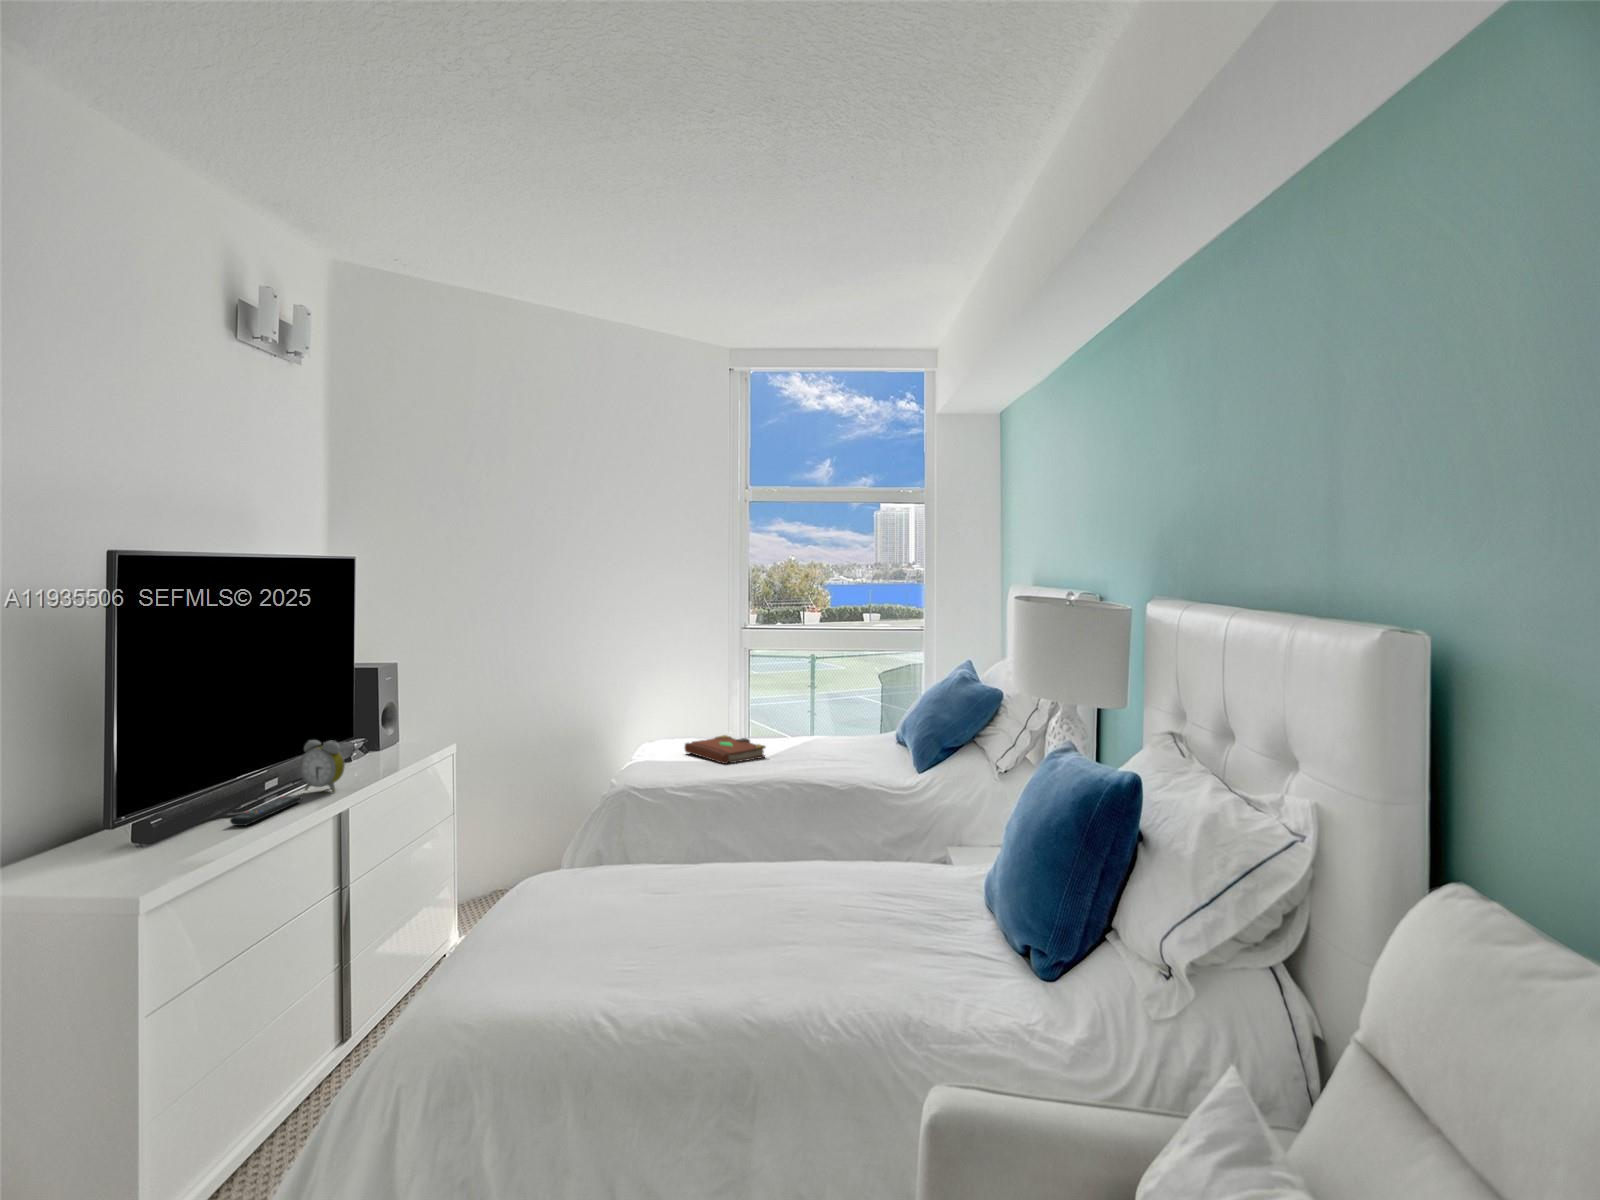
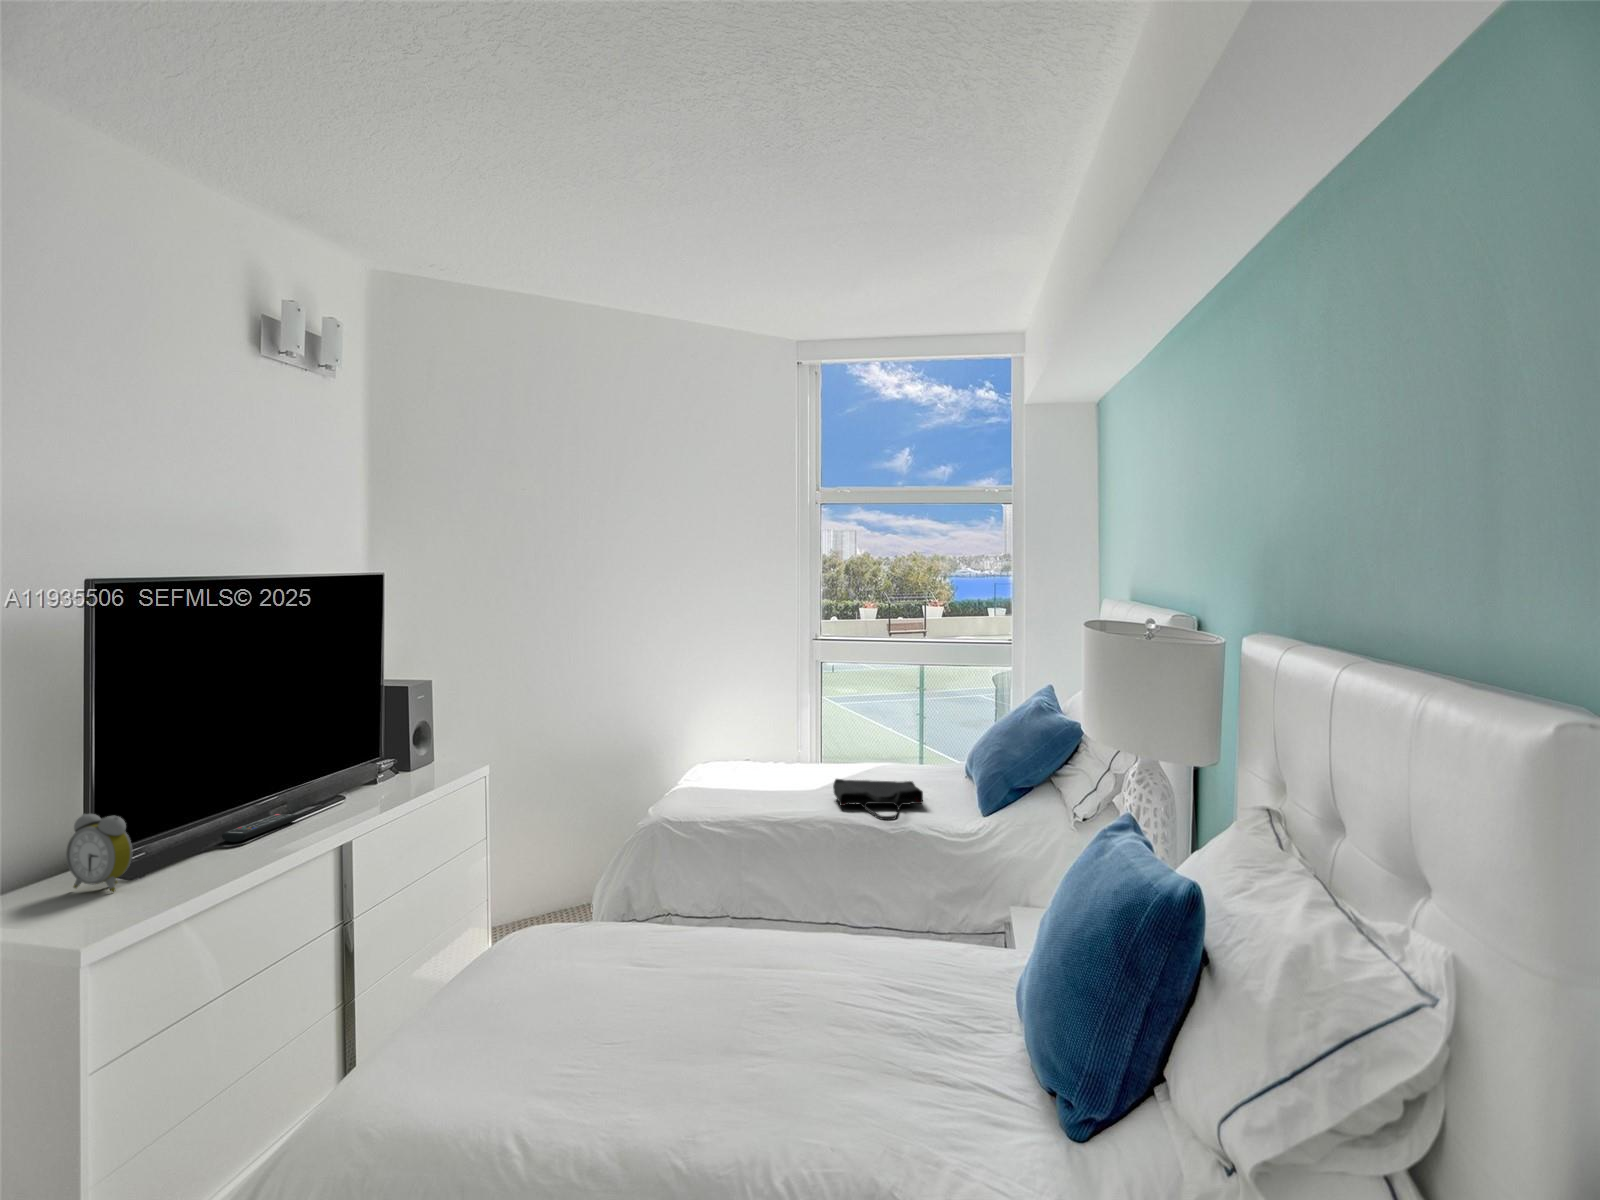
book: present [685,735,765,764] -> none [719,769,811,801]
alarm clock: present [299,740,345,792] -> present [66,814,132,892]
tote bag: none [786,742,866,779] -> present [833,779,923,820]

